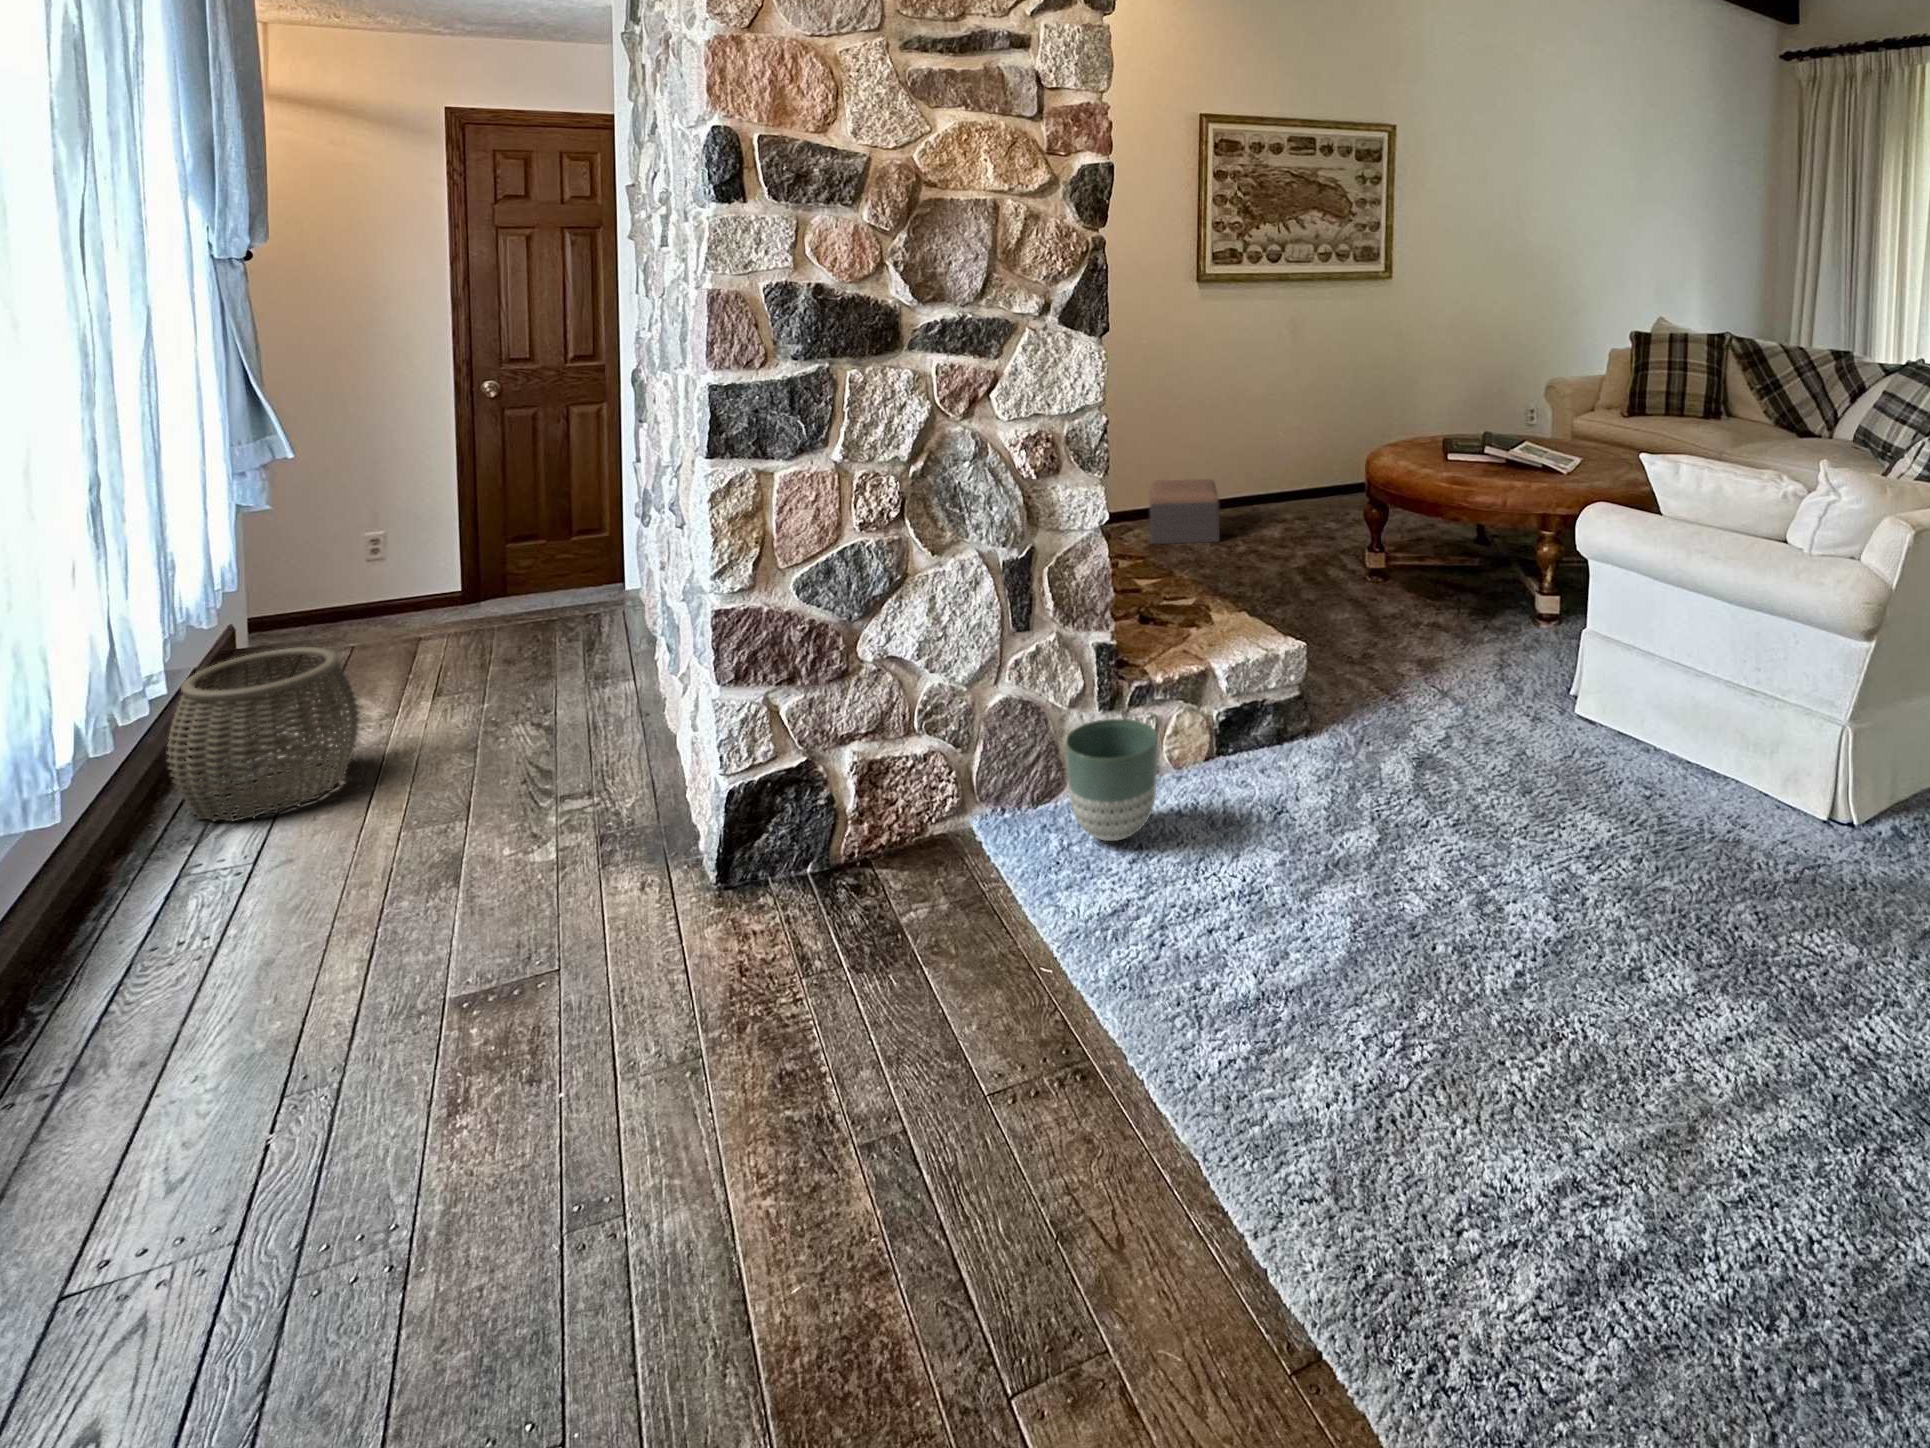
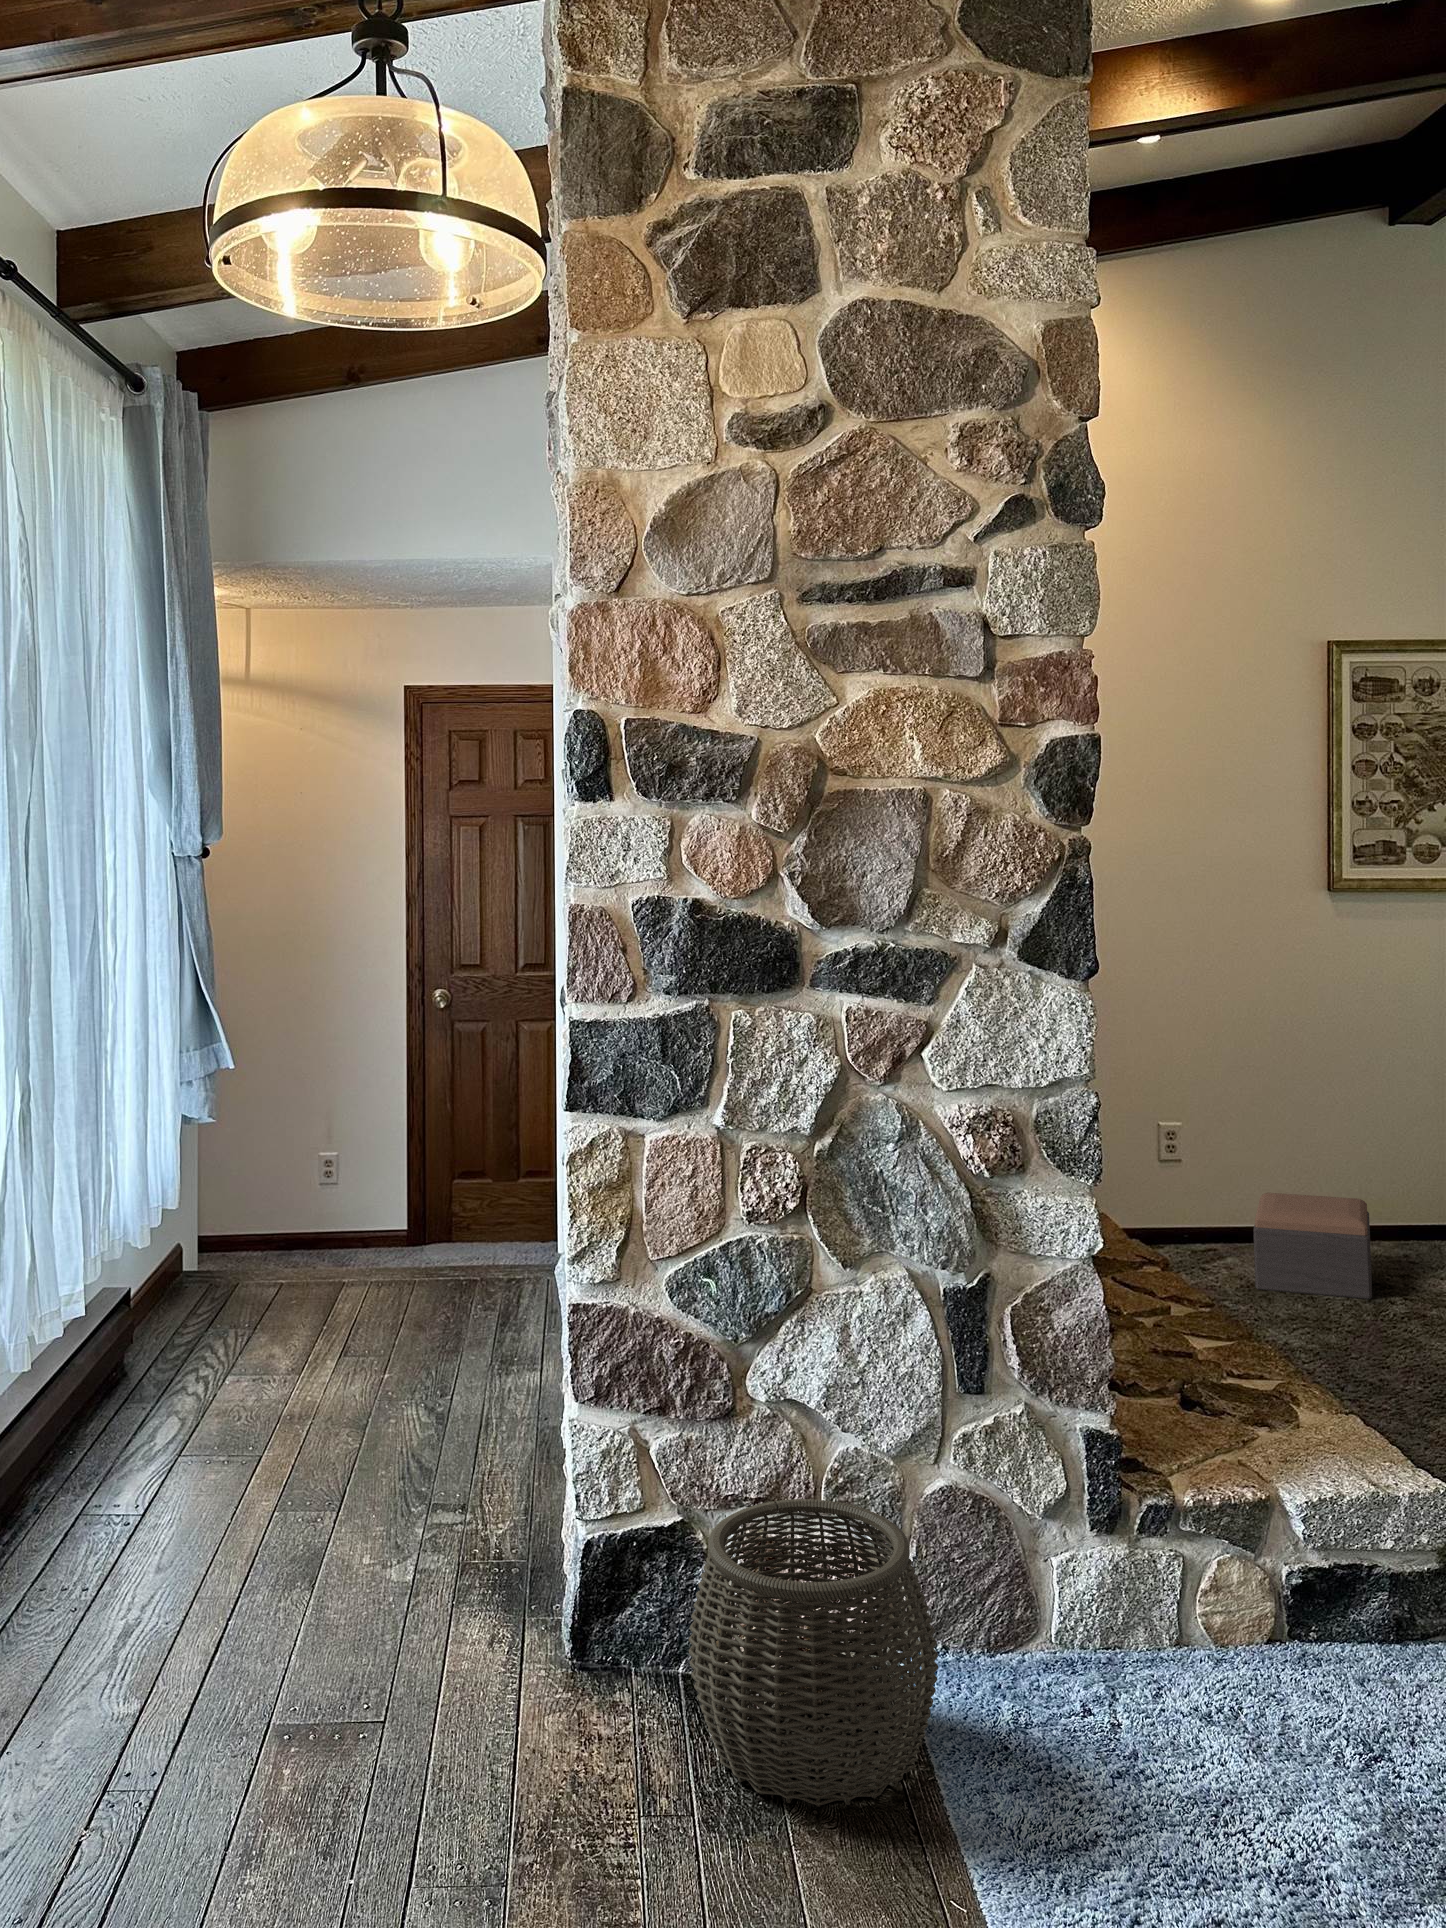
woven basket: present [167,647,359,821] -> present [689,1499,938,1807]
planter: present [1066,719,1158,841] -> none [1027,1544,1168,1733]

